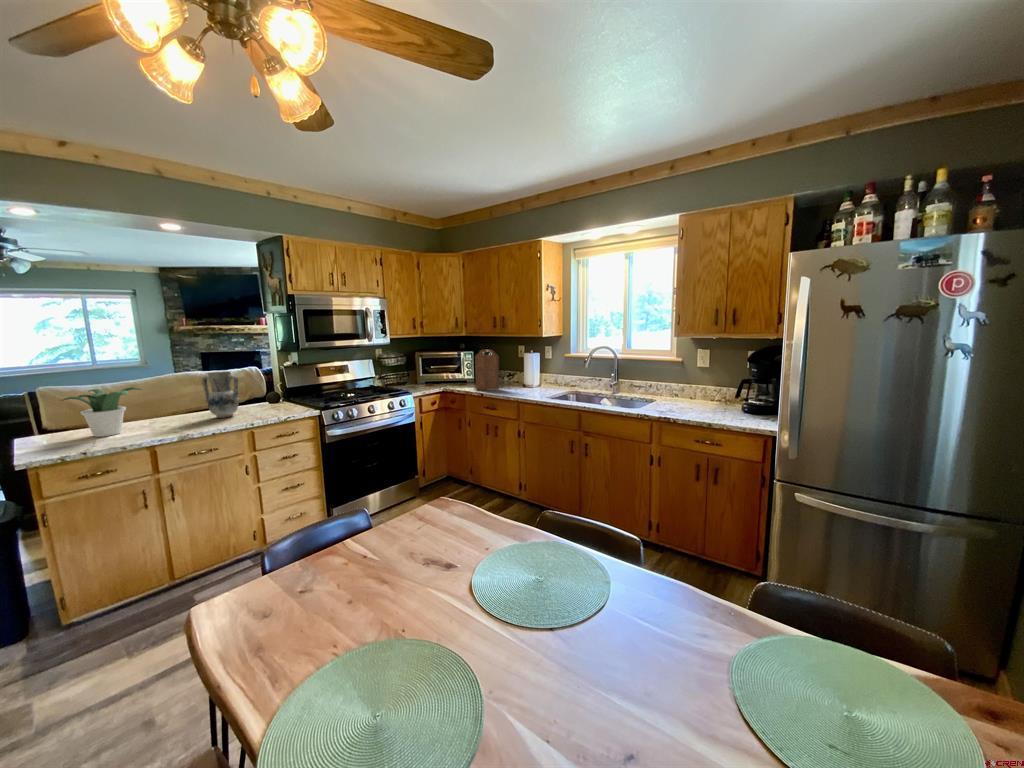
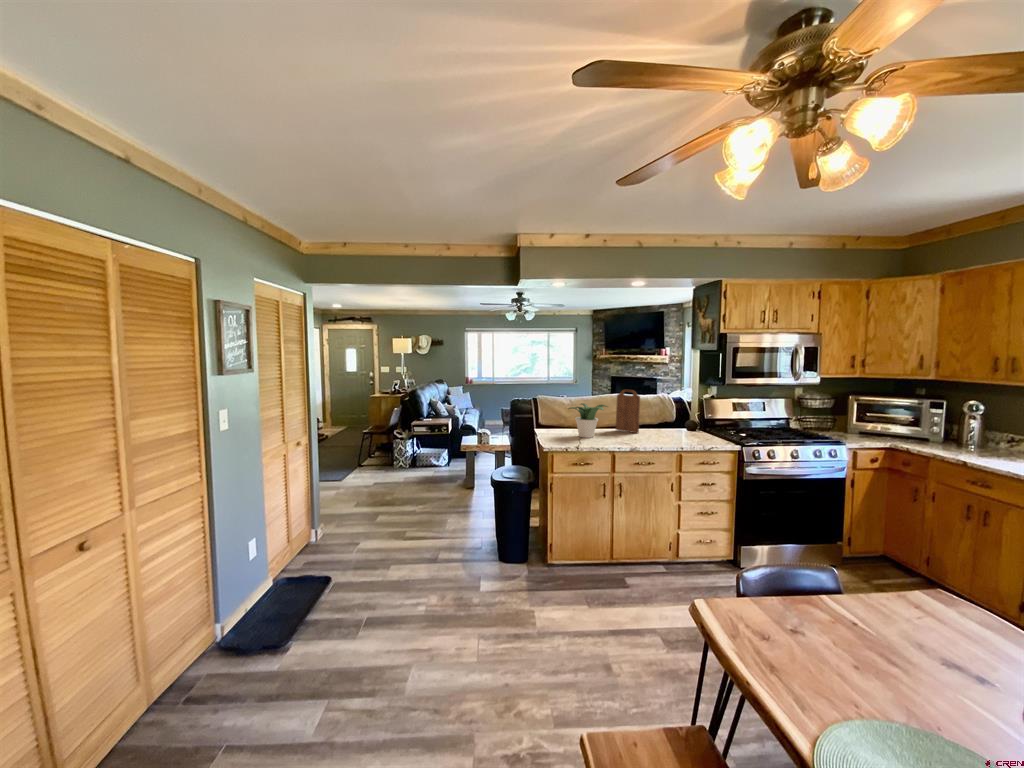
cutting board: present [475,350,499,390] -> present [616,390,640,433]
vase: present [202,371,239,418] -> none [645,399,672,438]

